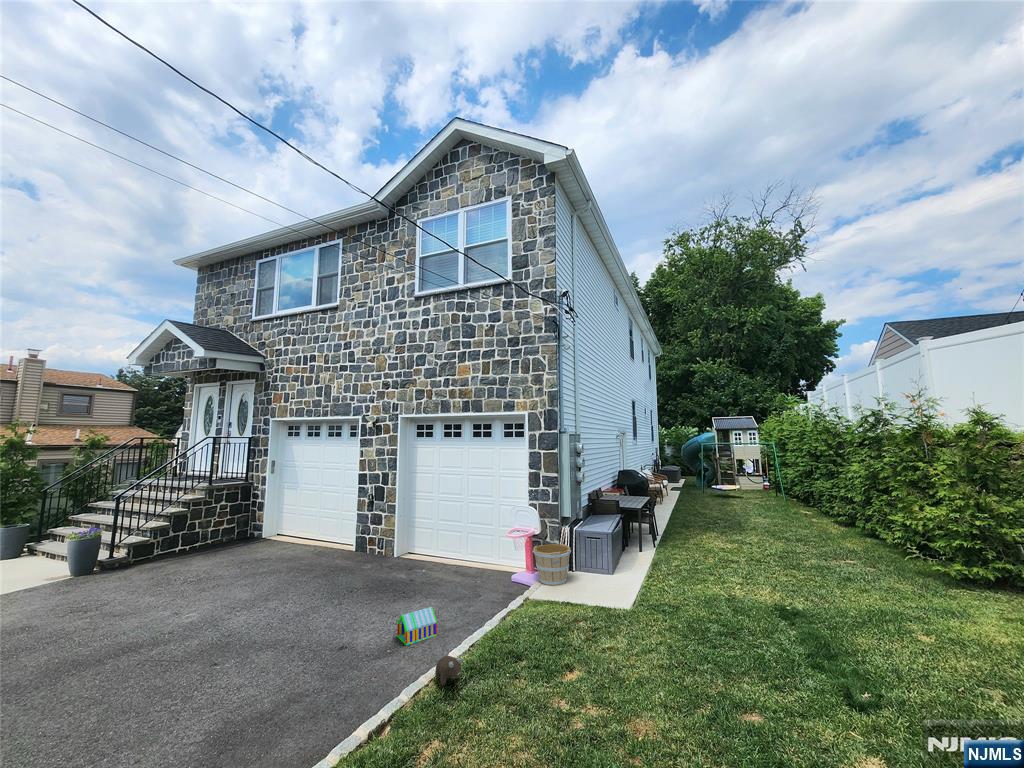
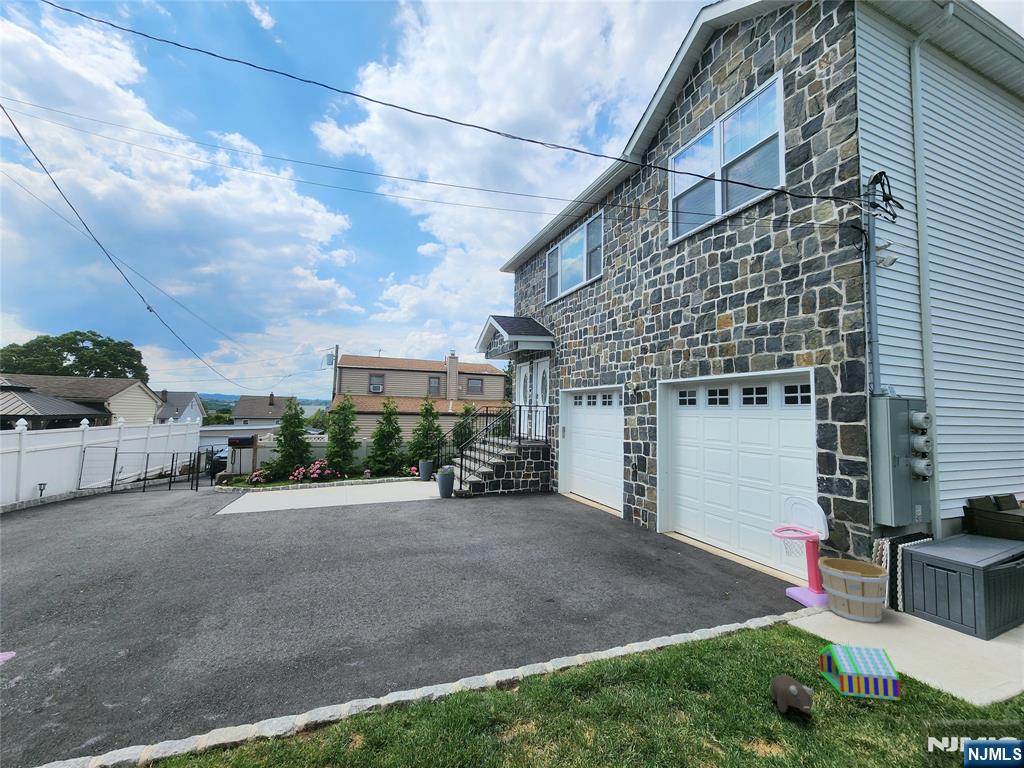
toy house: present [397,607,437,646] -> present [819,644,901,700]
plush toy: present [435,656,463,686] -> present [771,675,813,713]

